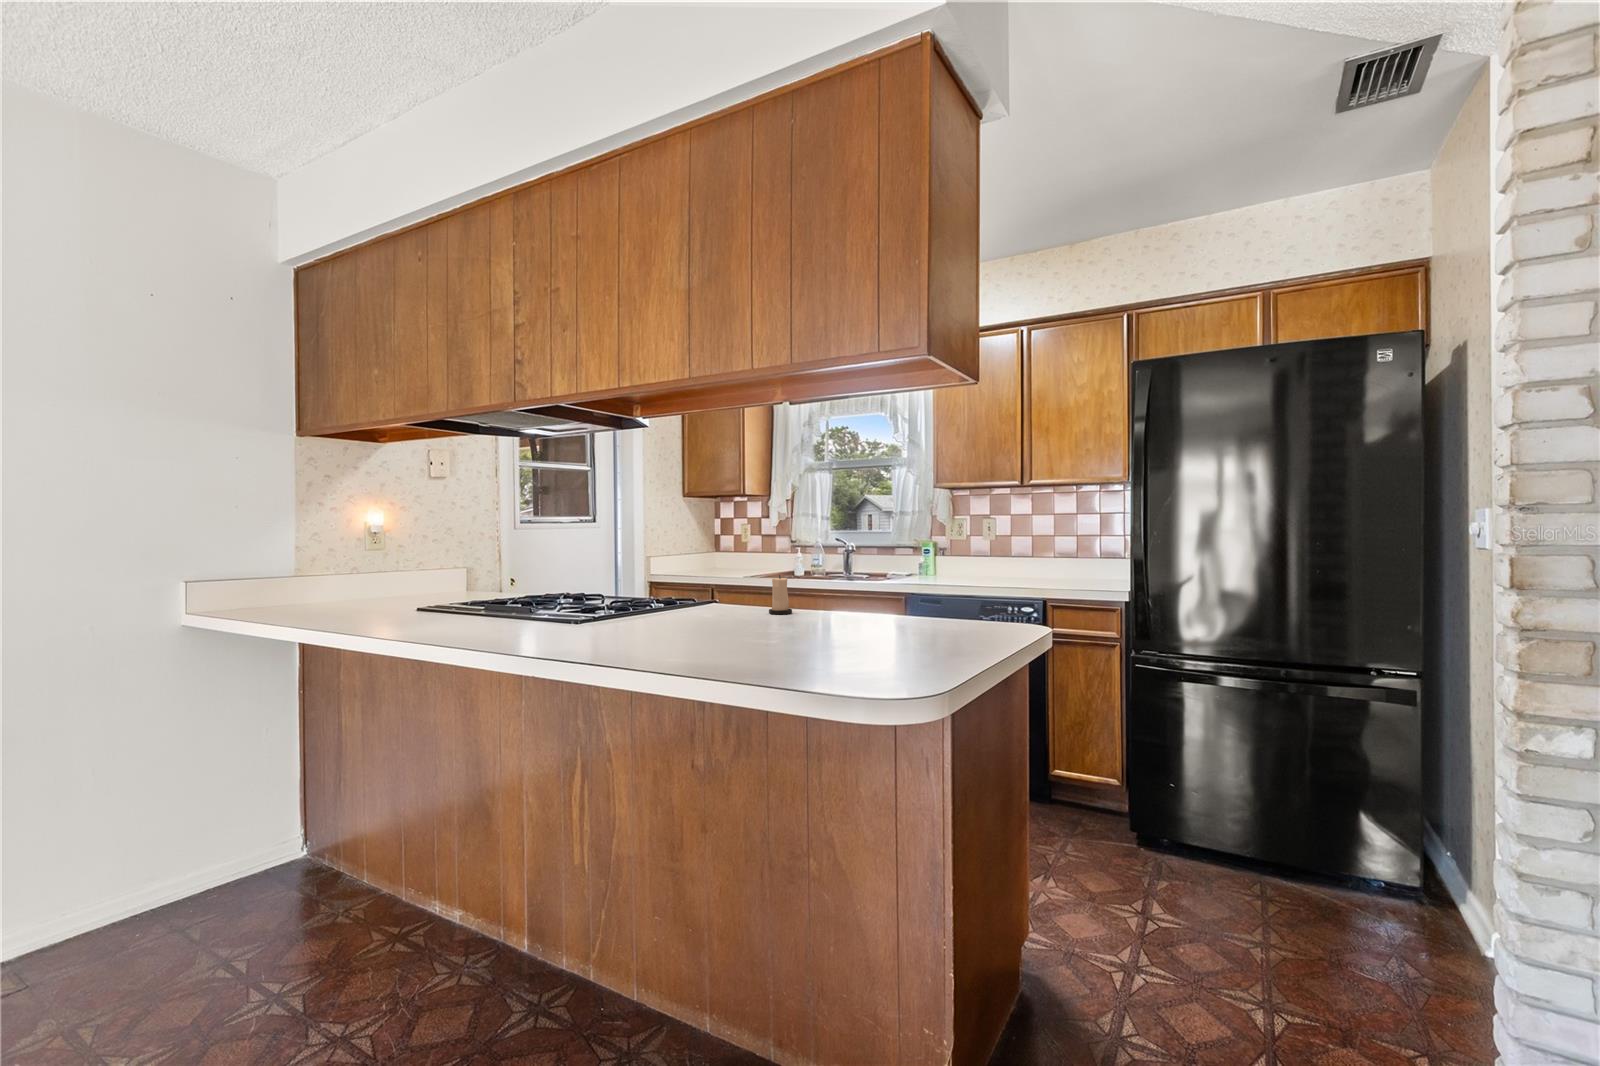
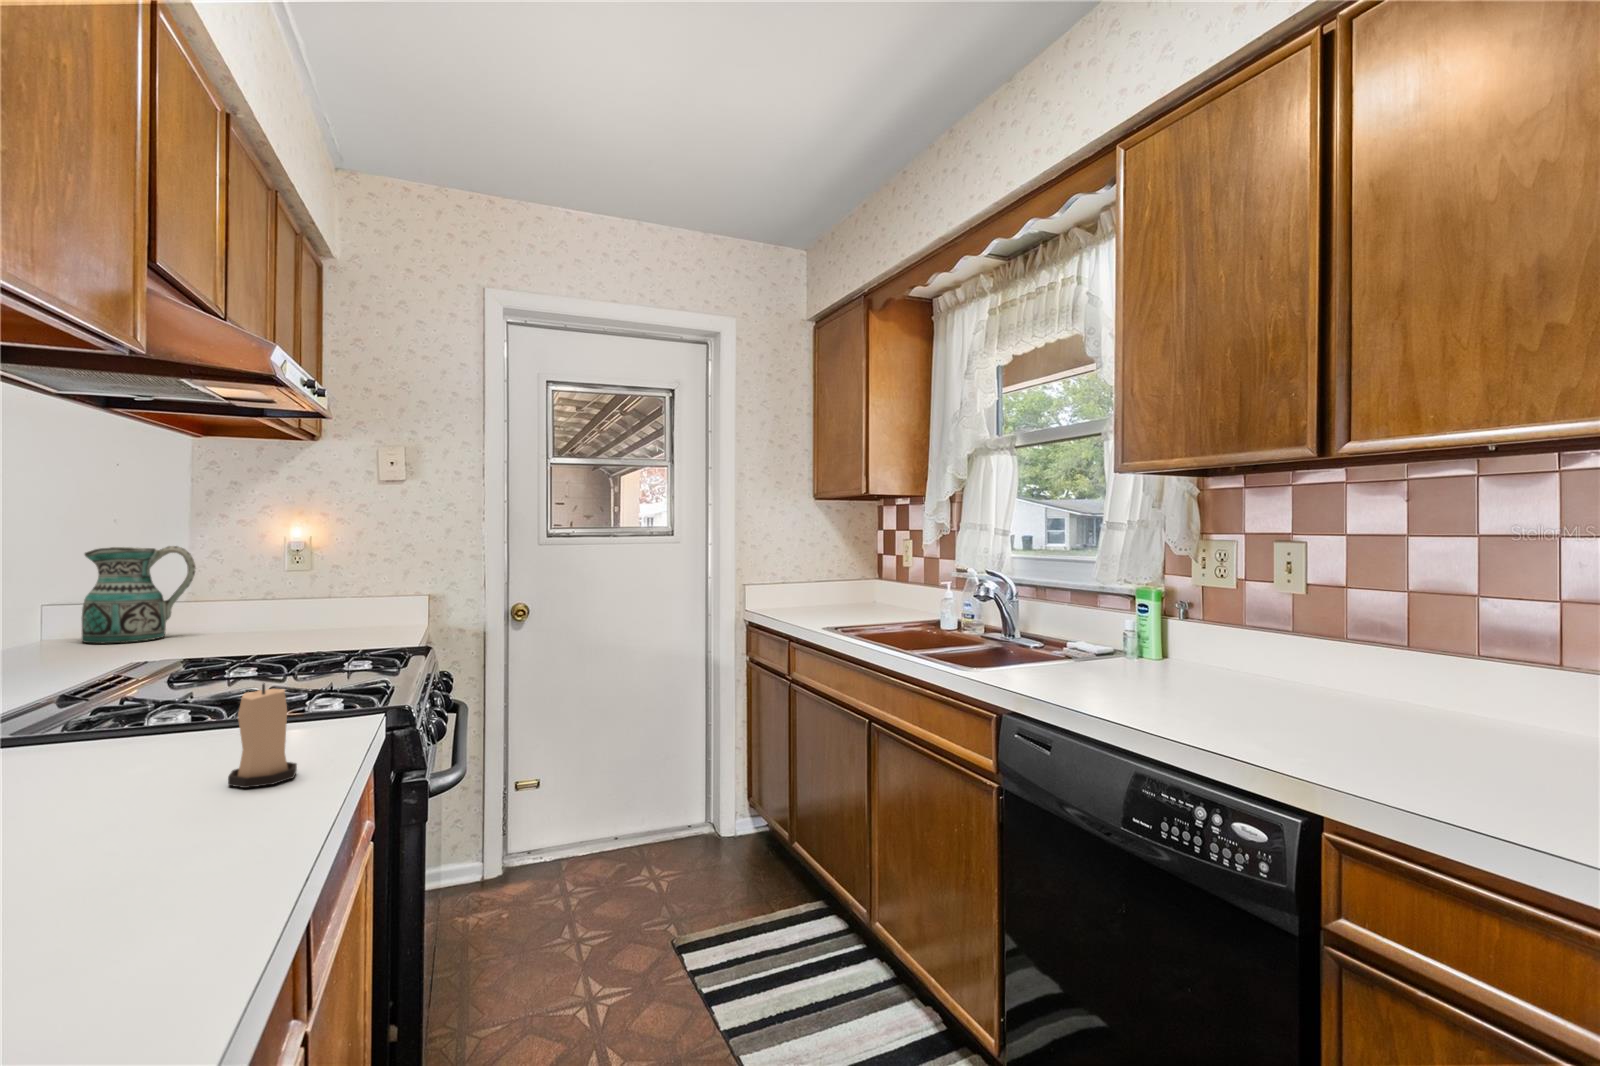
ceramic pitcher: none [304,534,372,609] -> present [82,546,195,643]

